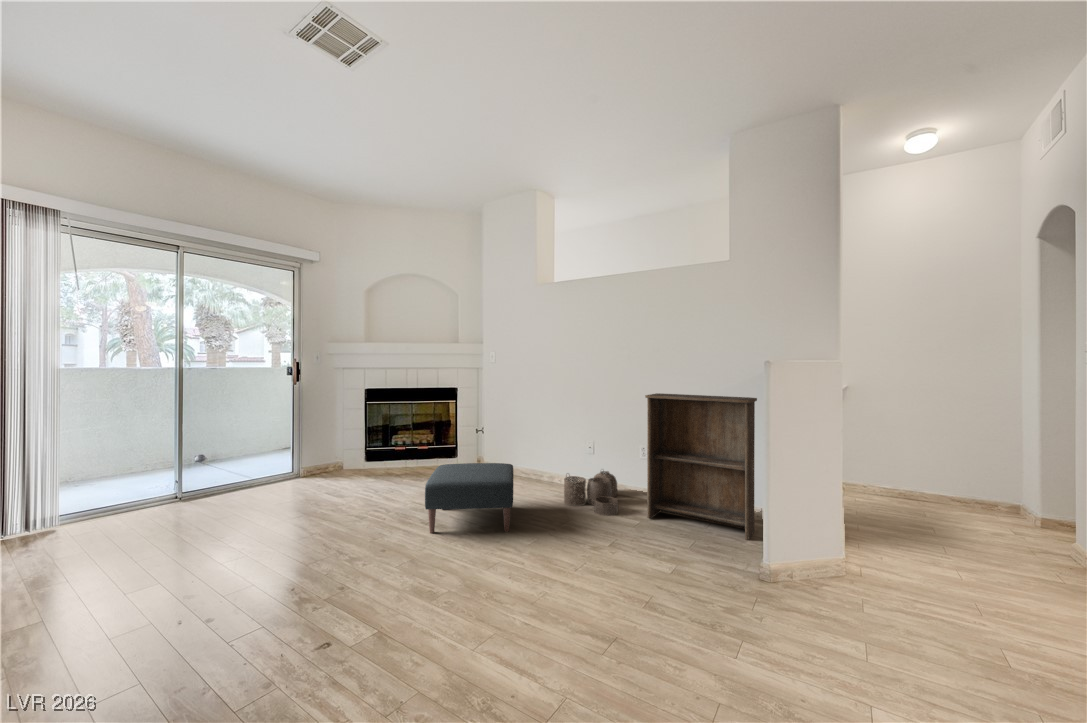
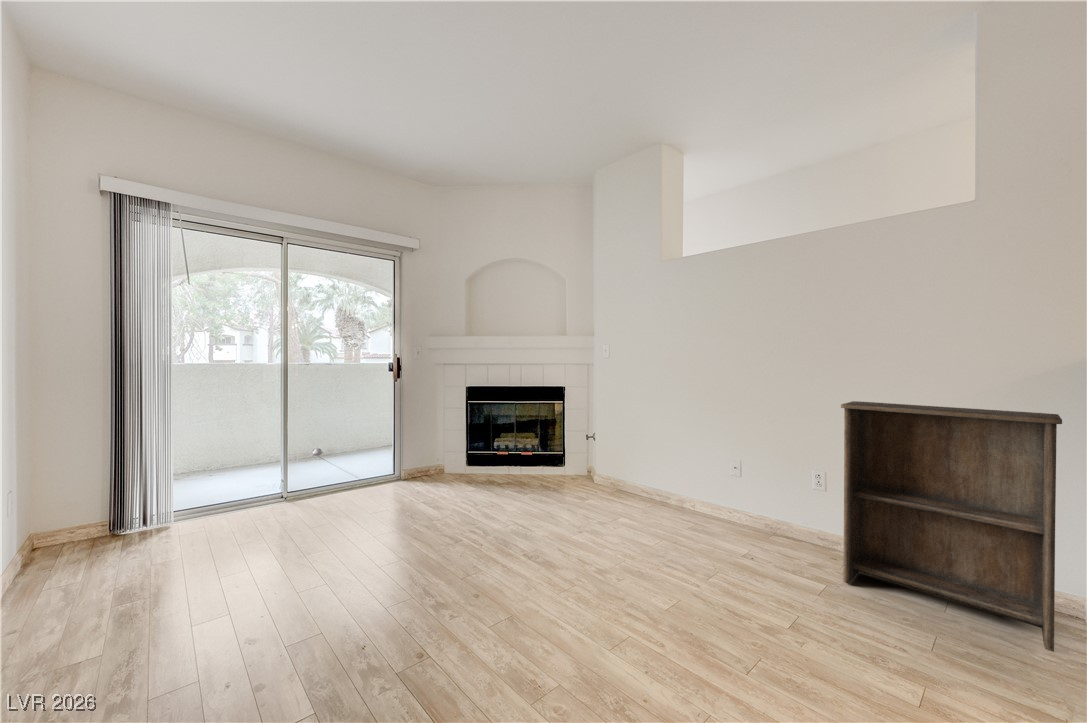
ottoman: present [425,463,514,534] -> none [532,483,647,584]
woven basket: present [564,471,618,516] -> none [707,499,792,571]

